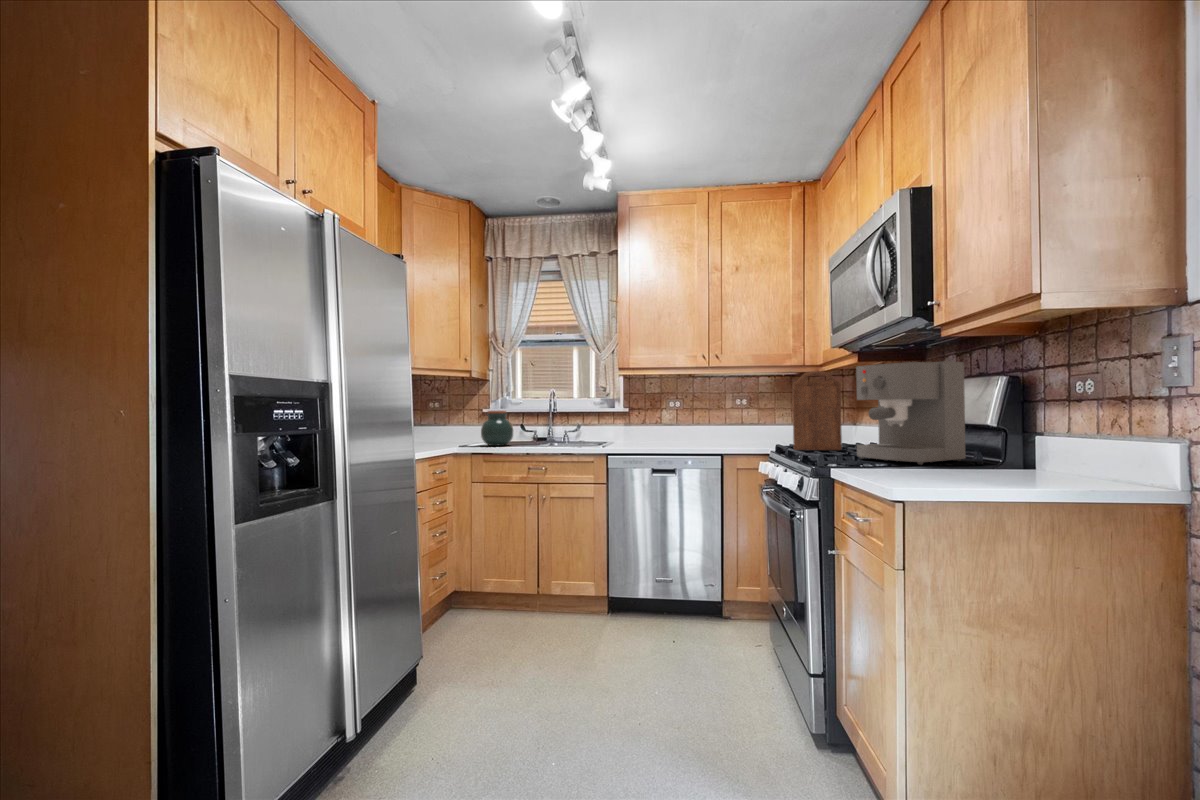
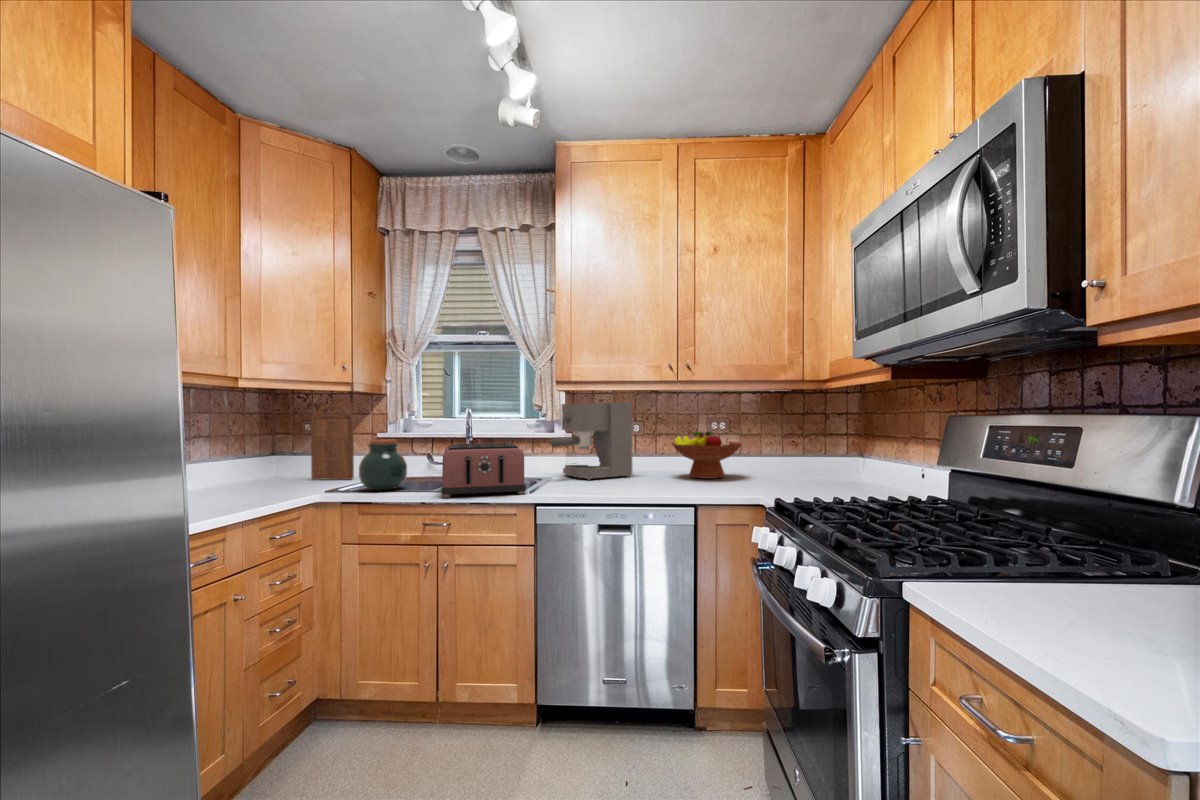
coffee maker: present [856,361,966,465] -> present [550,402,632,480]
cutting board: present [793,372,842,450] -> present [311,405,354,480]
fruit bowl: none [704,404,759,440] -> present [672,431,742,479]
toaster: none [539,413,600,448] -> present [441,443,526,498]

